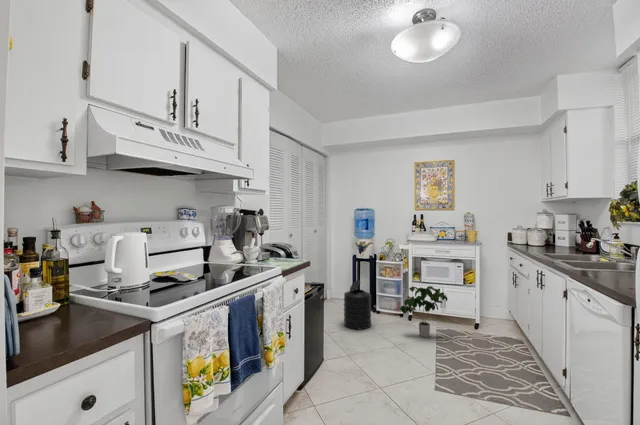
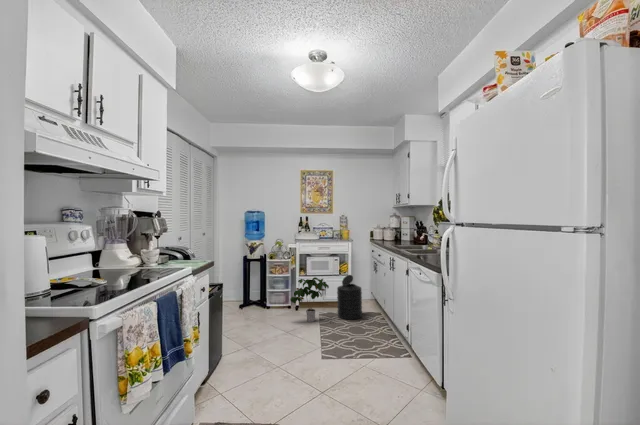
trash can: present [344,280,371,329] -> present [337,275,362,320]

